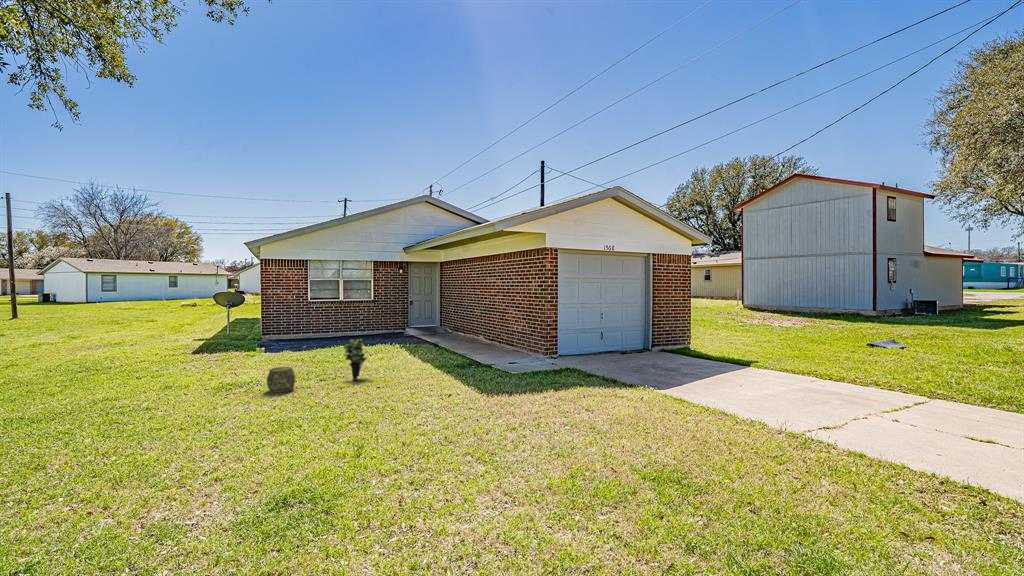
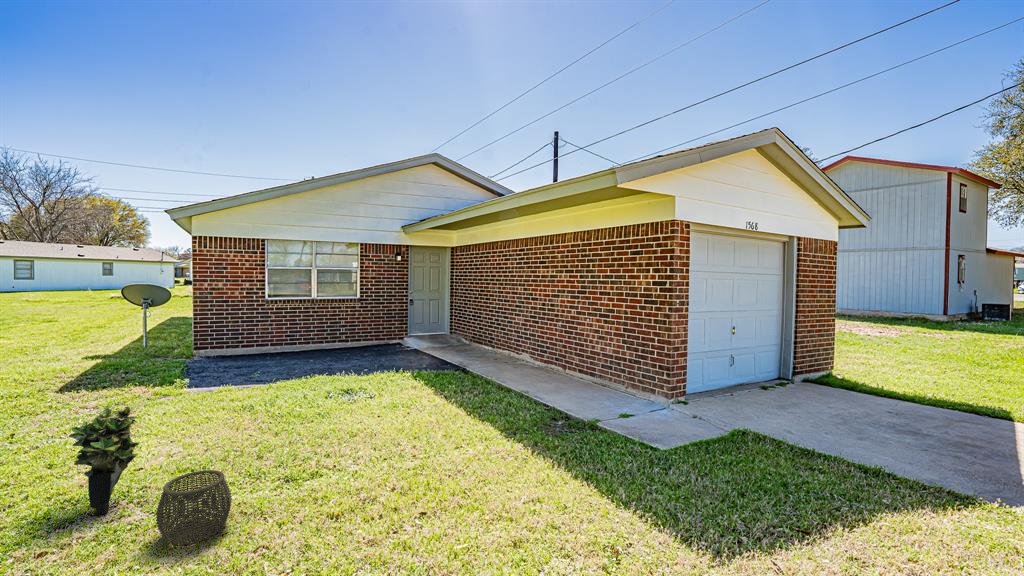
potted plant: present [343,339,367,381] -> present [69,406,140,515]

